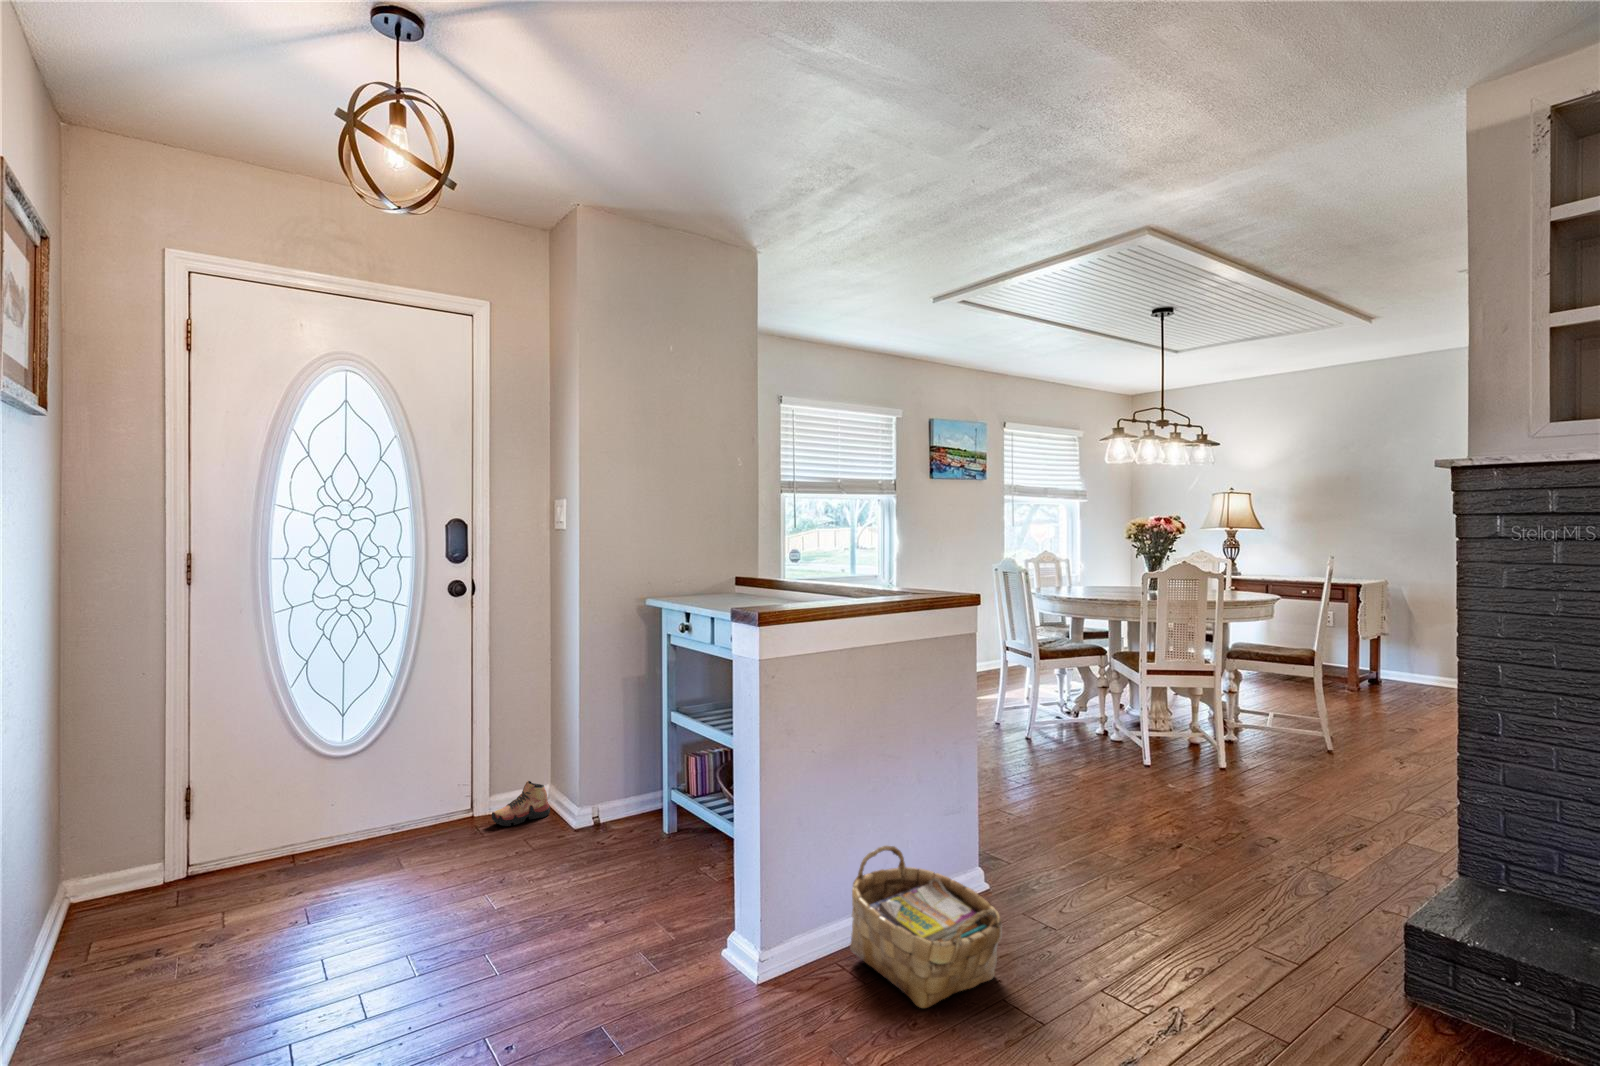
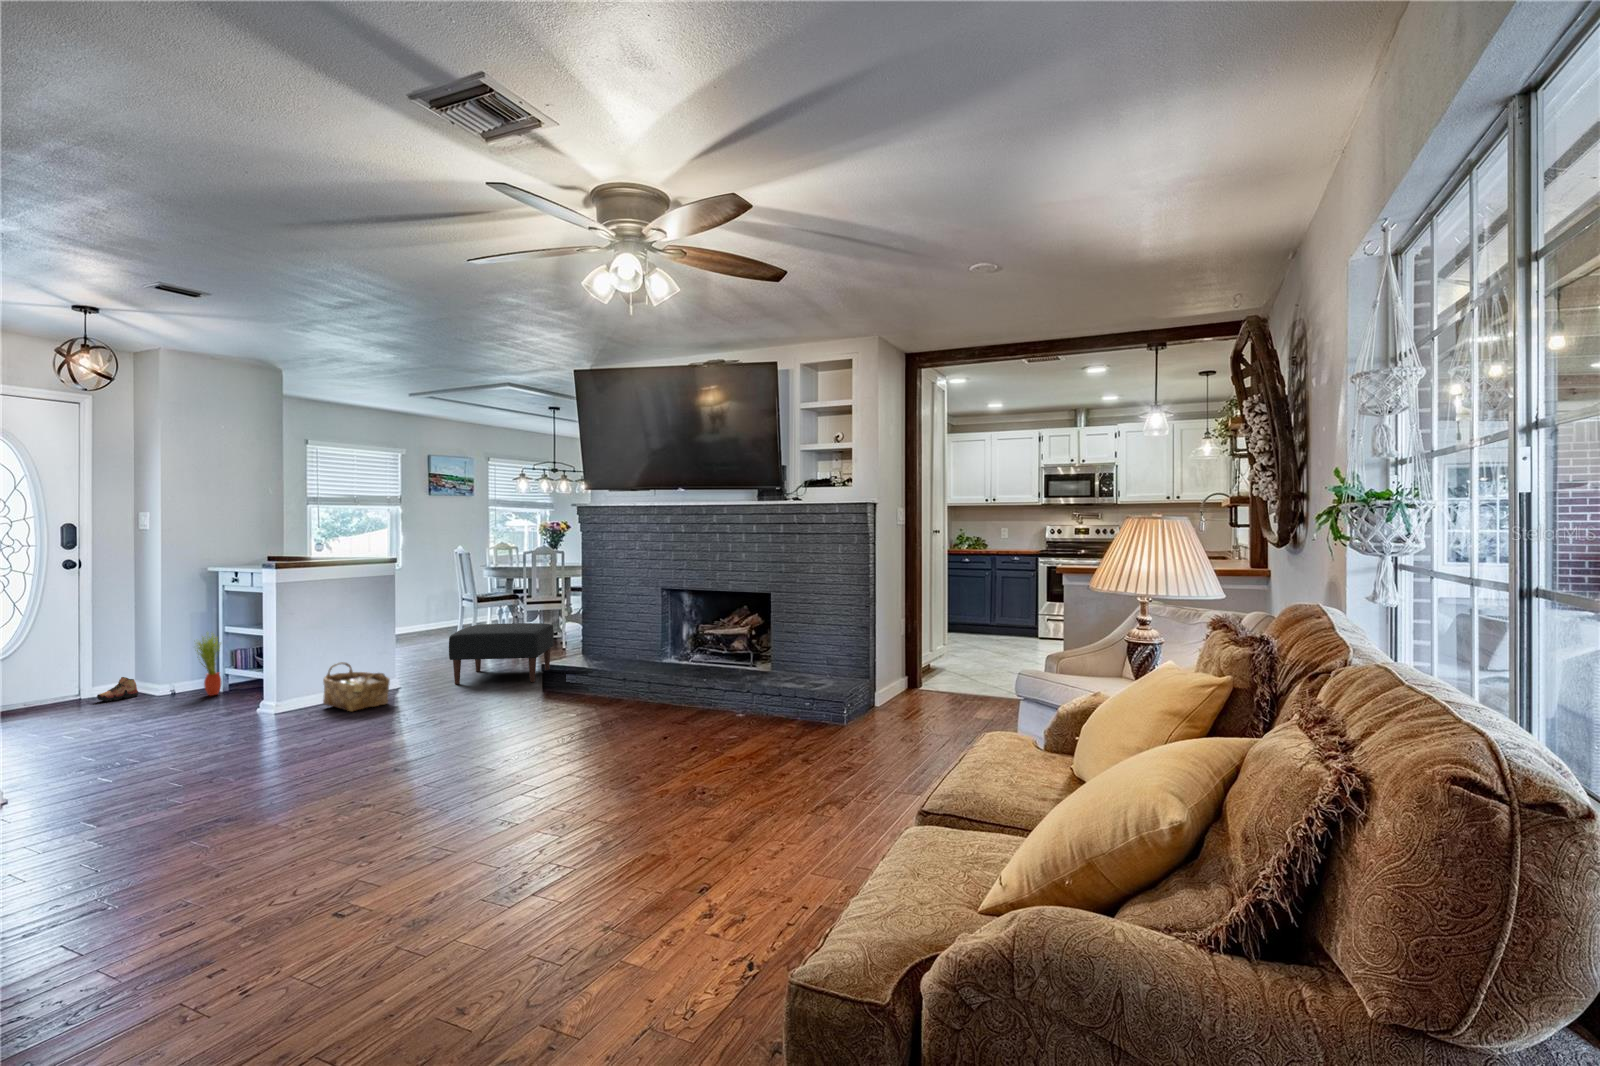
potted plant: none [623,716,664,839] -> present [197,634,221,696]
ottoman: none [1091,738,1327,930] -> present [449,623,554,684]

